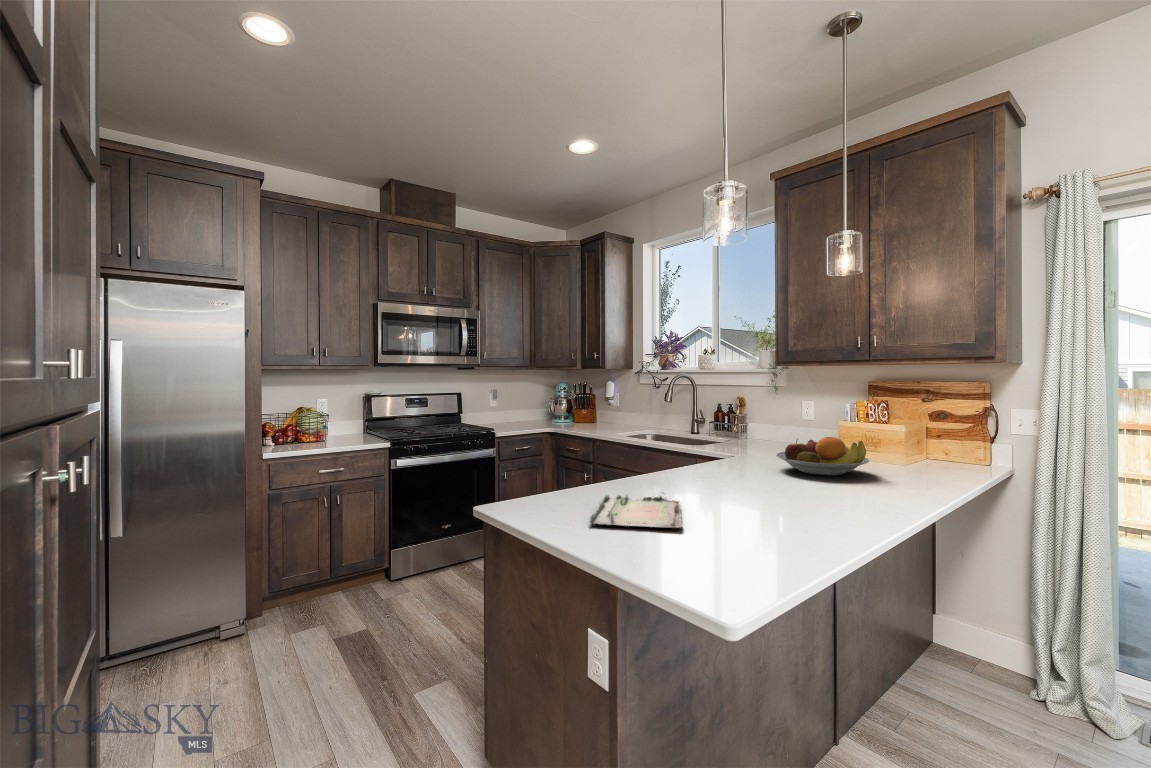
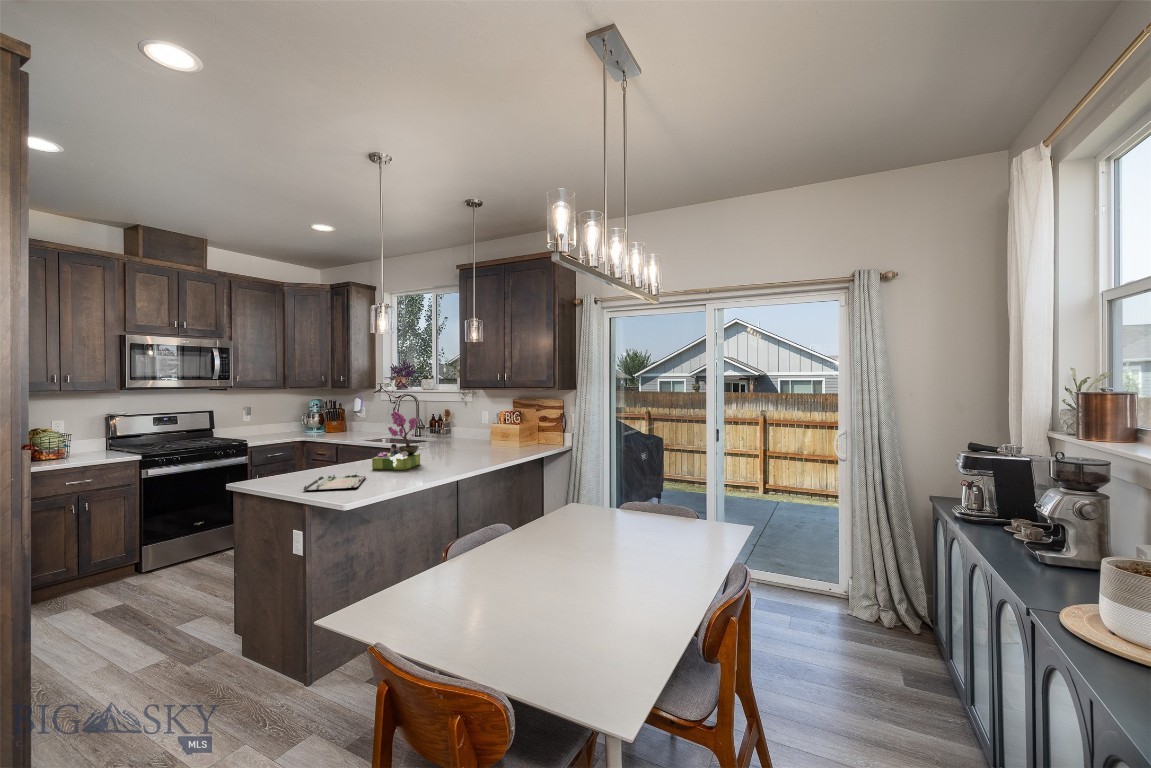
flower arrangement: none [676,389,750,493] -> present [372,411,420,470]
fruit bowl: present [776,437,869,475] -> none [445,435,496,457]

